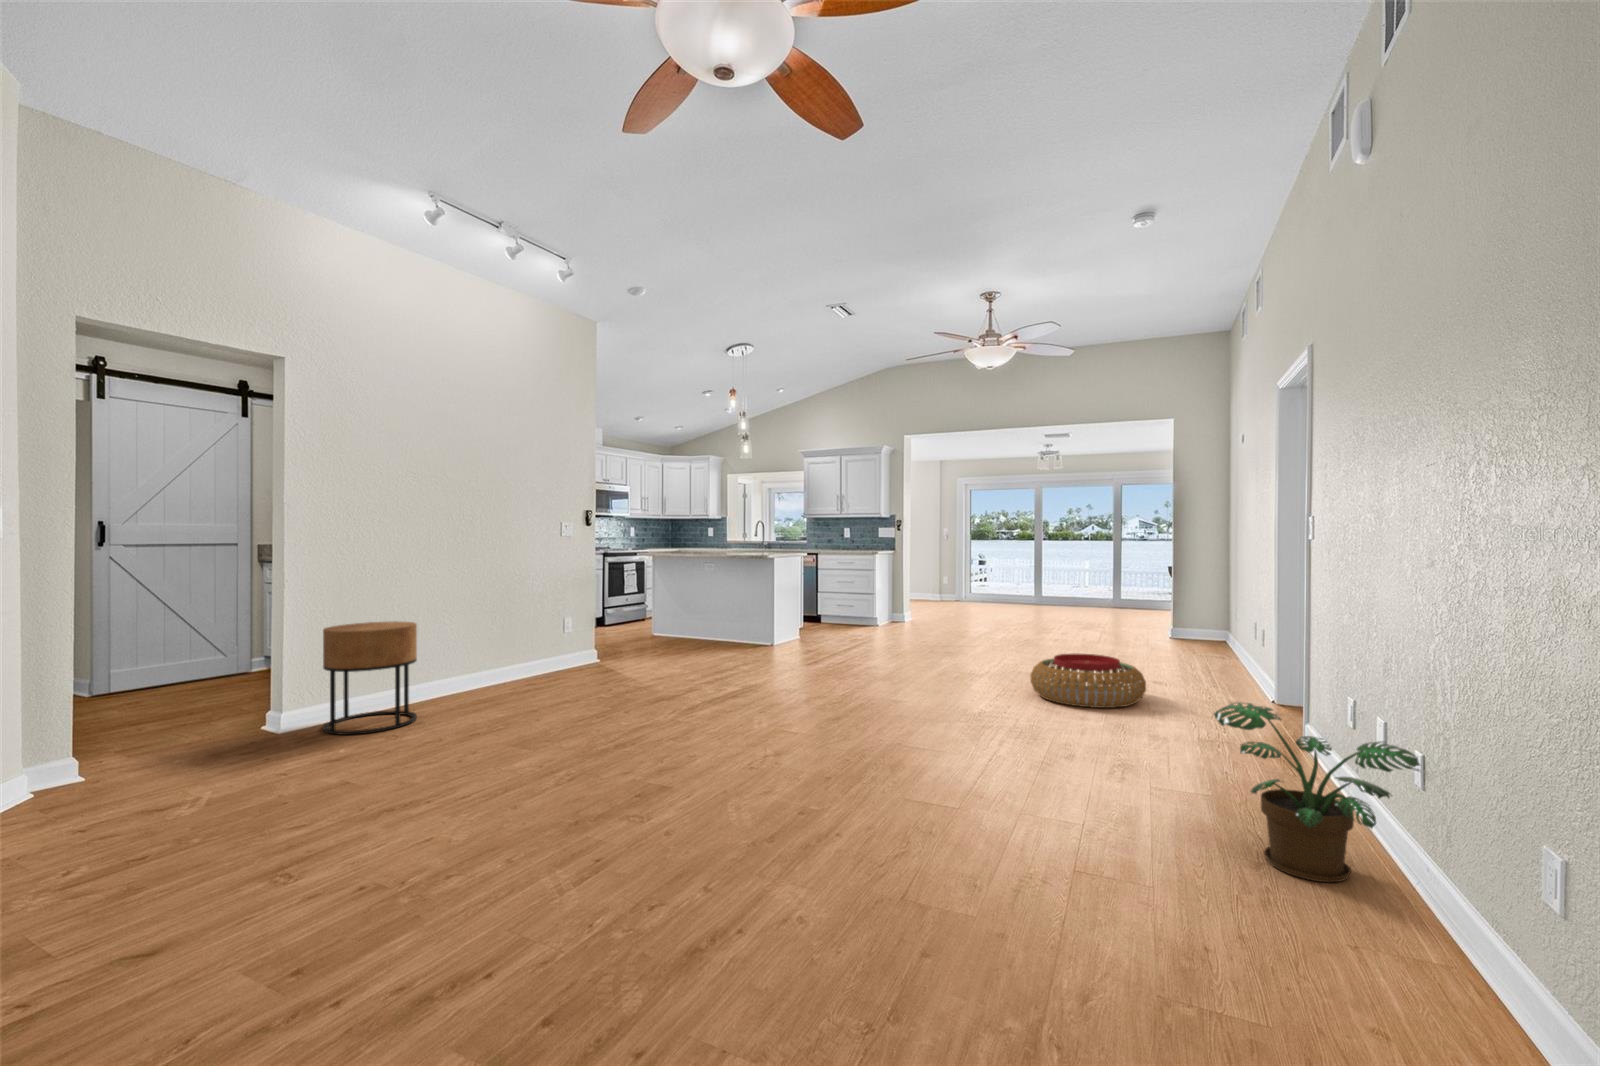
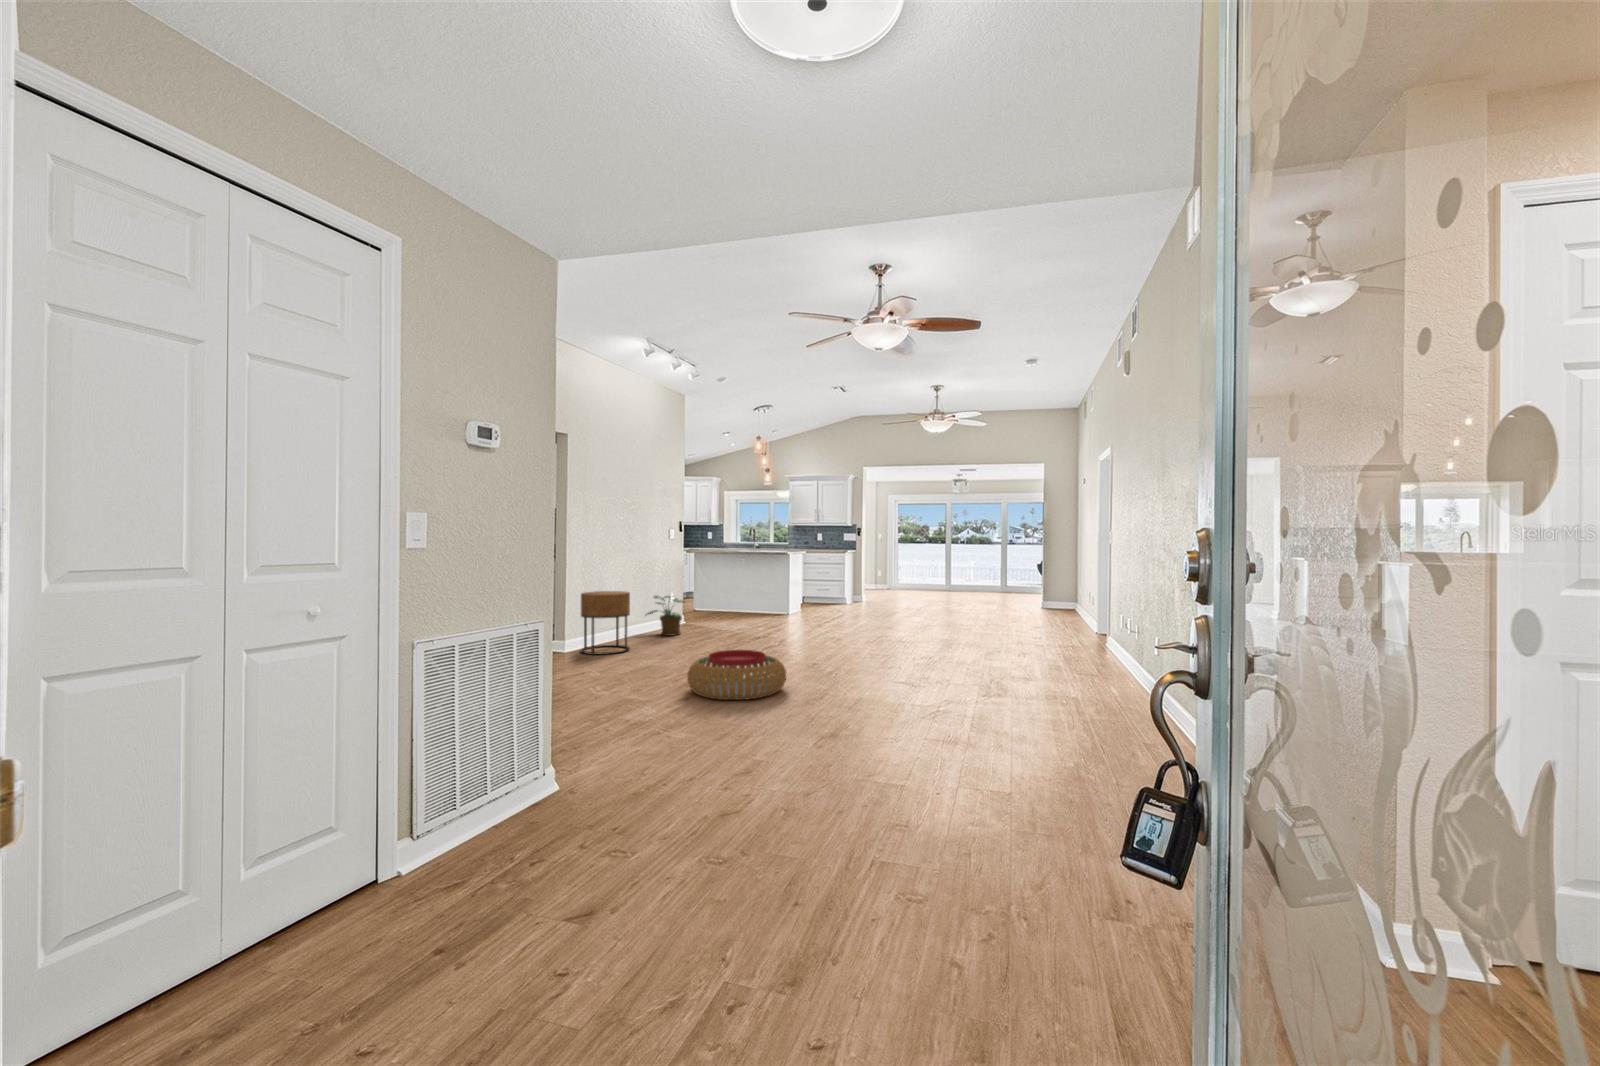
pouf: present [1030,654,1146,708] -> present [687,650,786,700]
potted plant: present [1213,702,1420,882] -> present [646,596,685,636]

